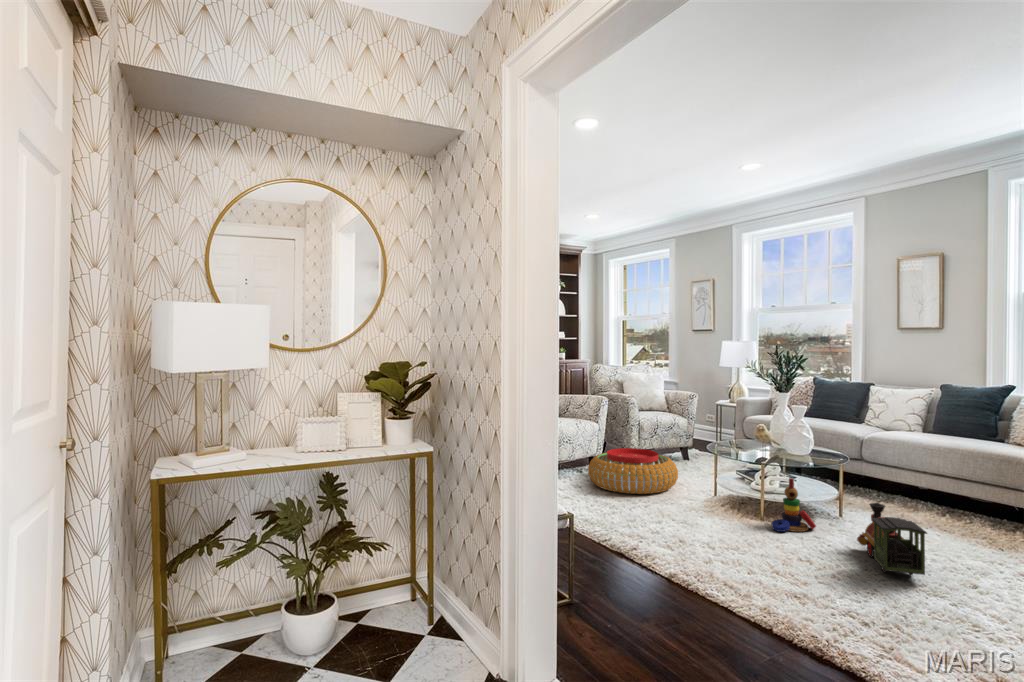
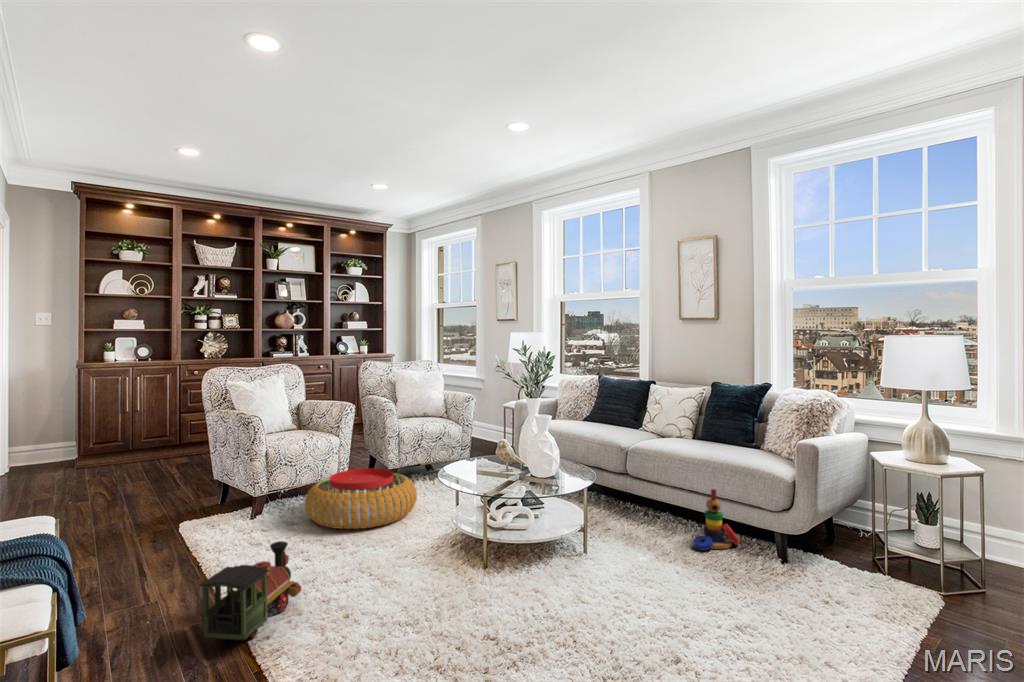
stacking toy: present [772,478,816,532] -> present [693,489,740,551]
toy train: present [857,503,927,575] -> present [199,541,302,641]

